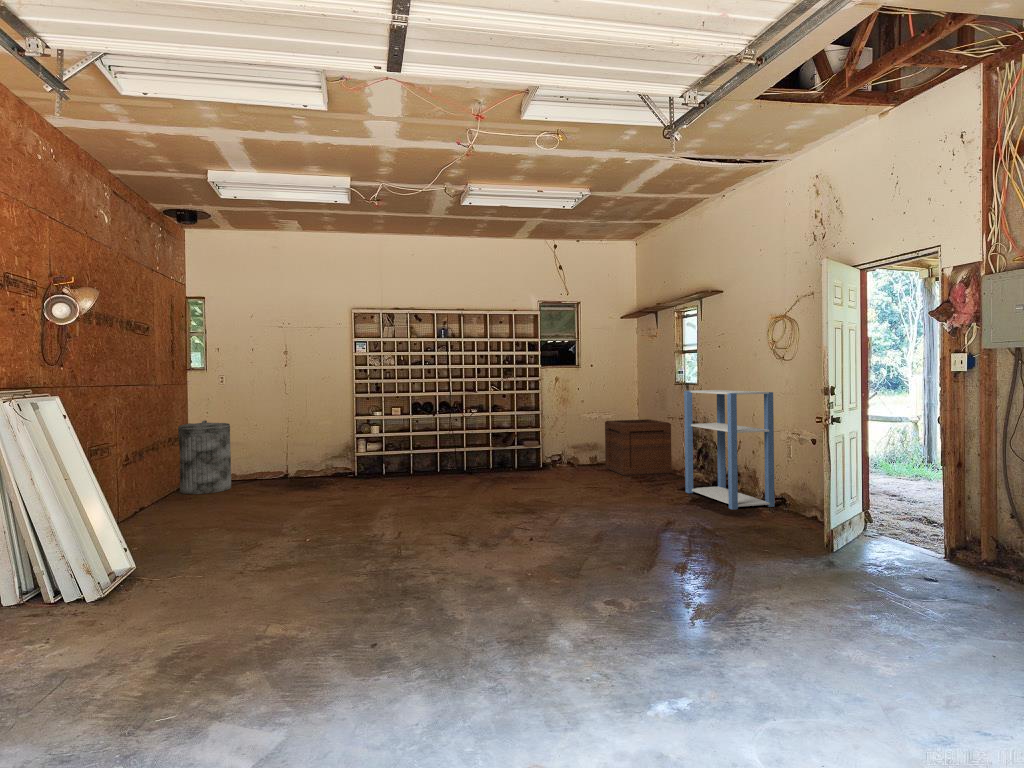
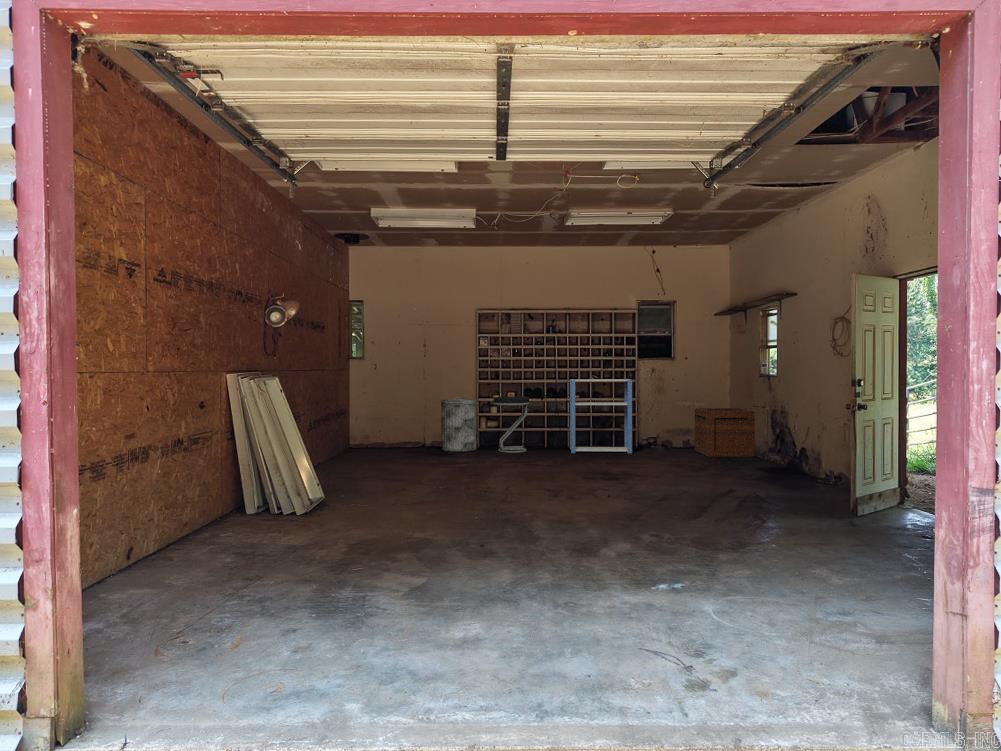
shelving unit: present [684,390,775,510] -> present [570,379,632,453]
stool: none [375,413,420,481] -> present [493,396,530,453]
trash can: present [178,420,231,494] -> present [441,397,477,452]

